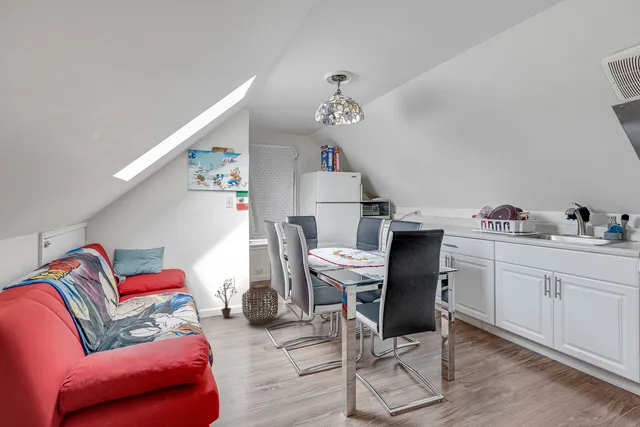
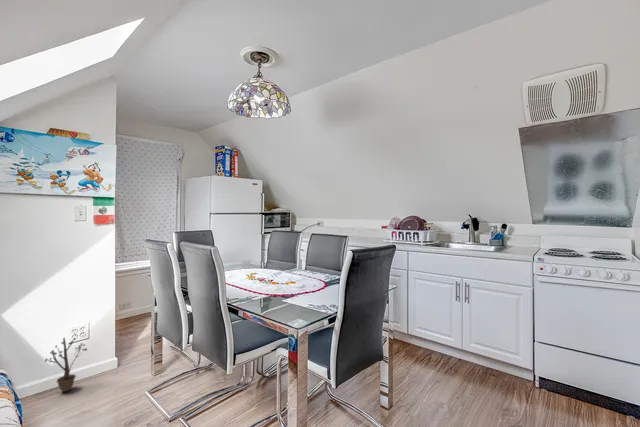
woven basket: present [242,283,278,325] -> none [94,336,156,404]

